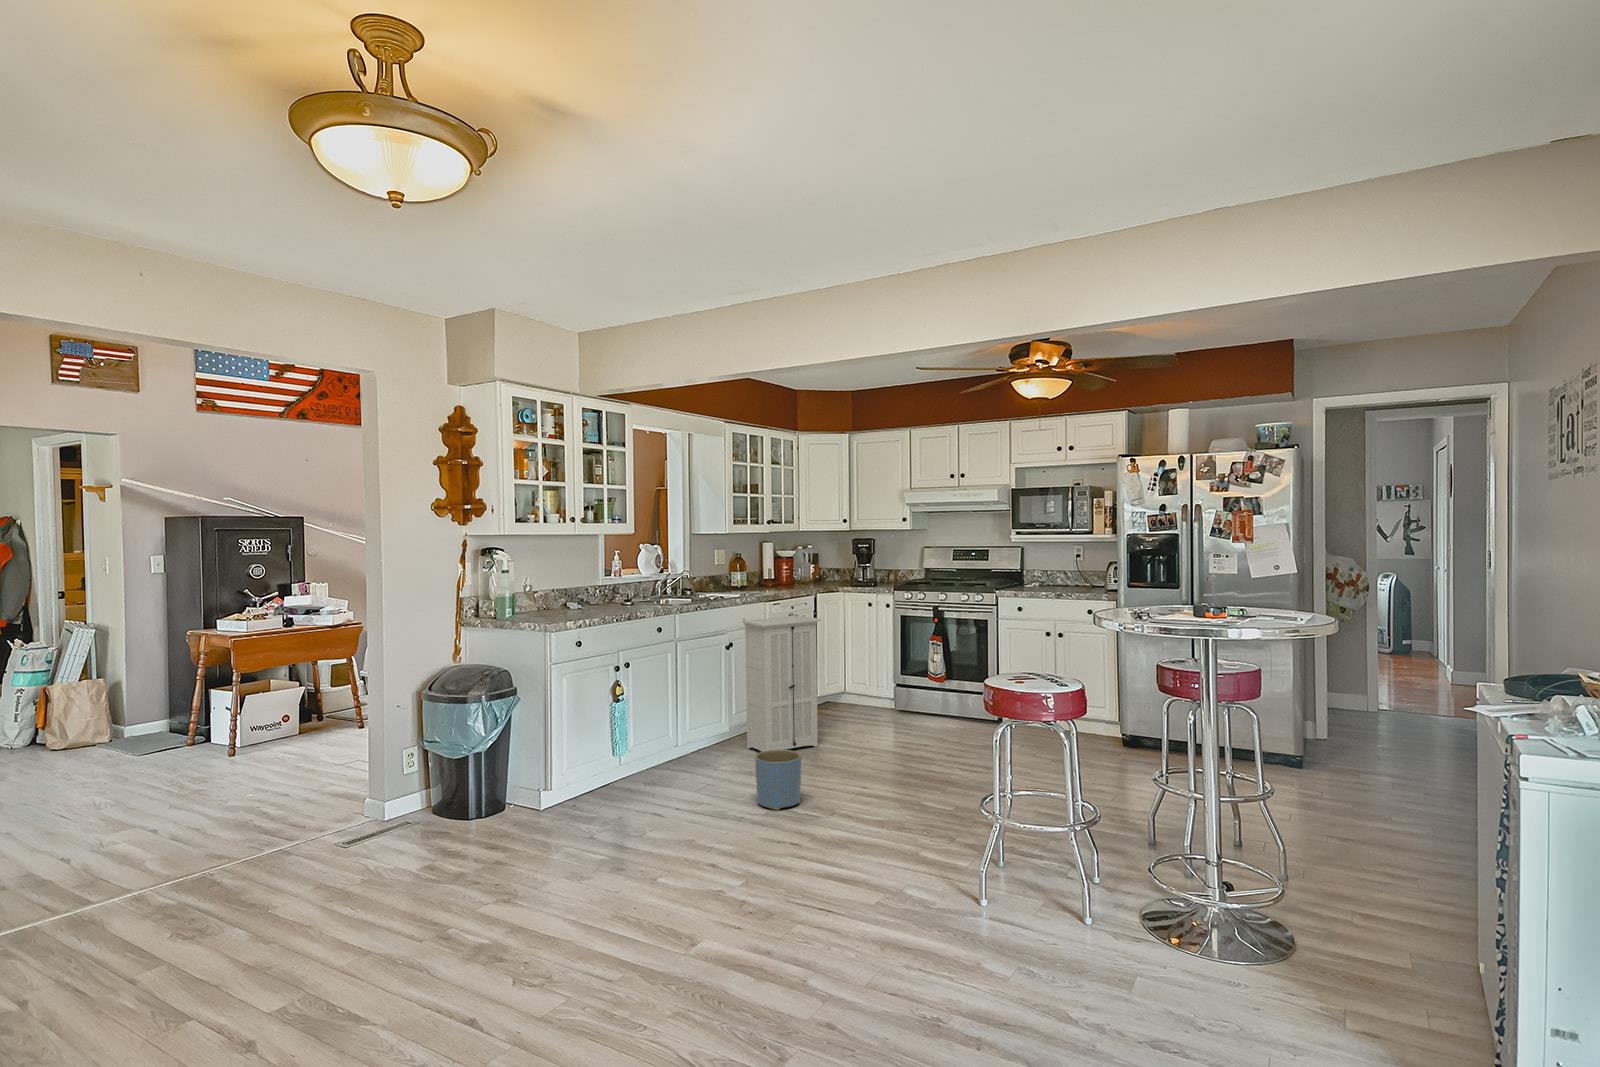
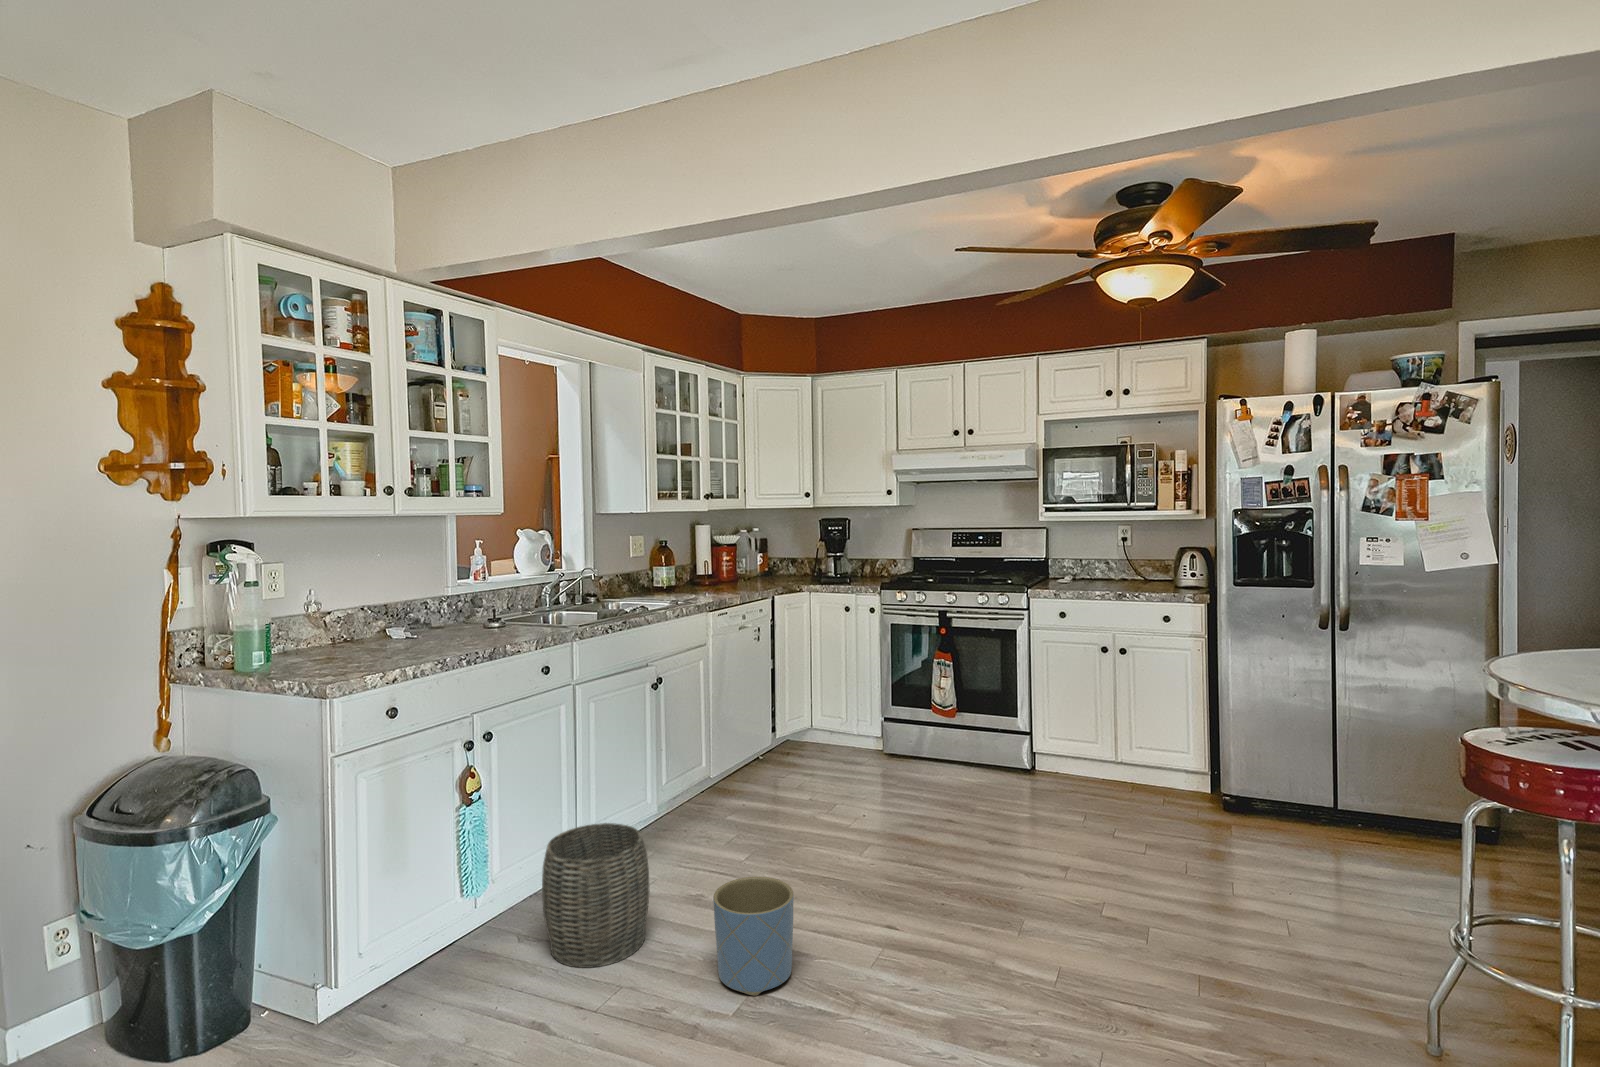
storage cabinet: present [742,614,821,752] -> none [676,630,795,854]
woven basket: none [658,722,720,798] -> present [542,823,650,968]

